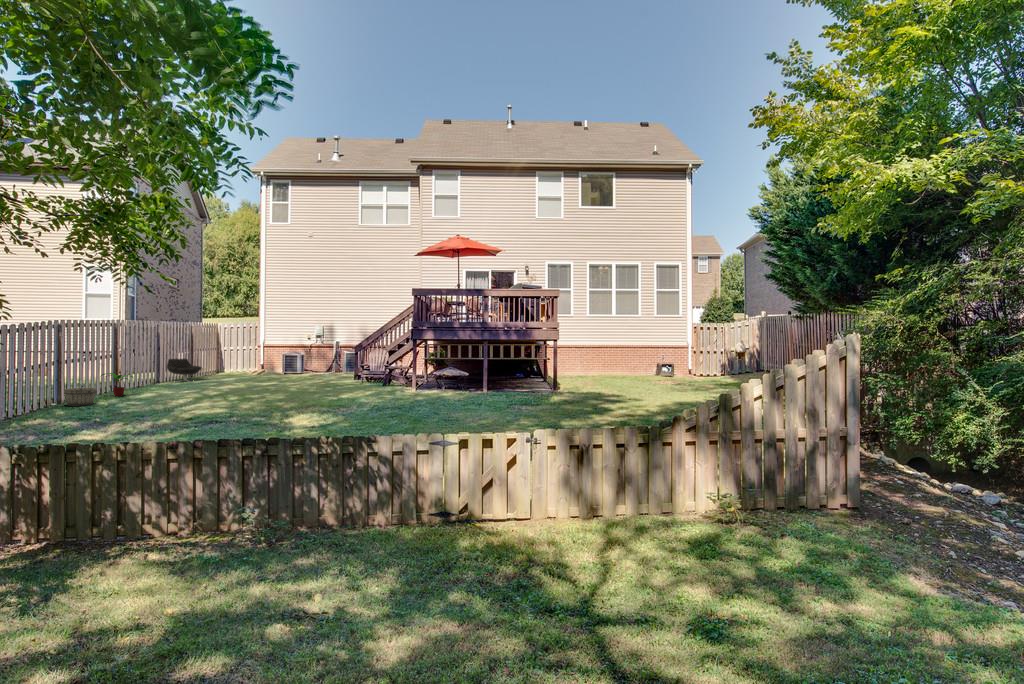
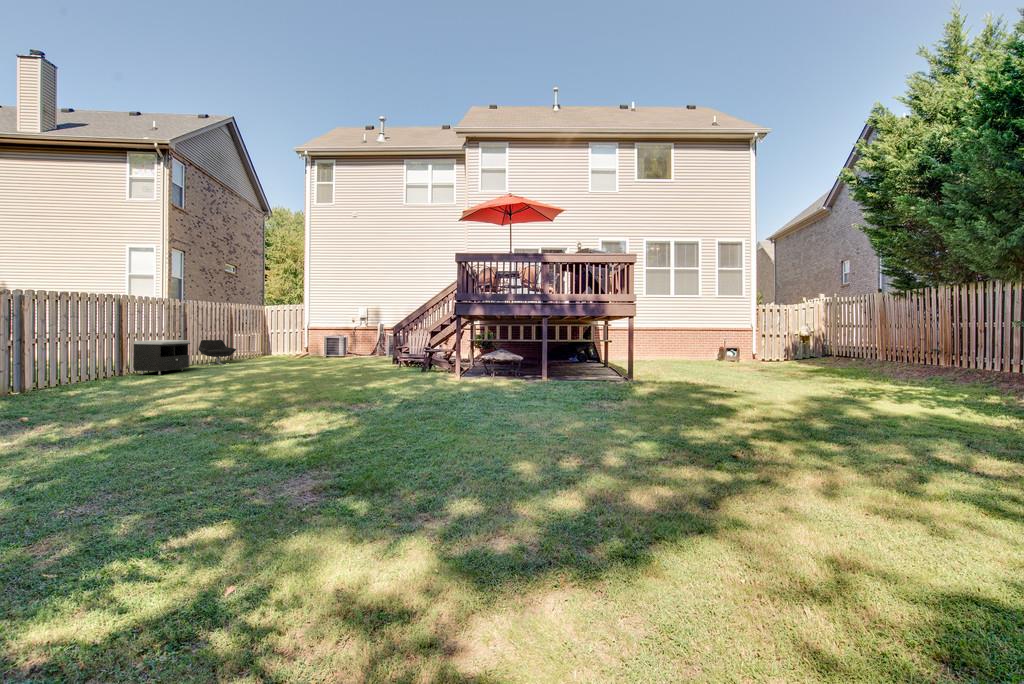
storage bench: none [124,359,168,390] -> present [134,340,190,374]
potted plant: present [101,373,133,396] -> none [95,354,137,382]
wooden bucket: present [64,383,97,406] -> none [25,367,71,395]

